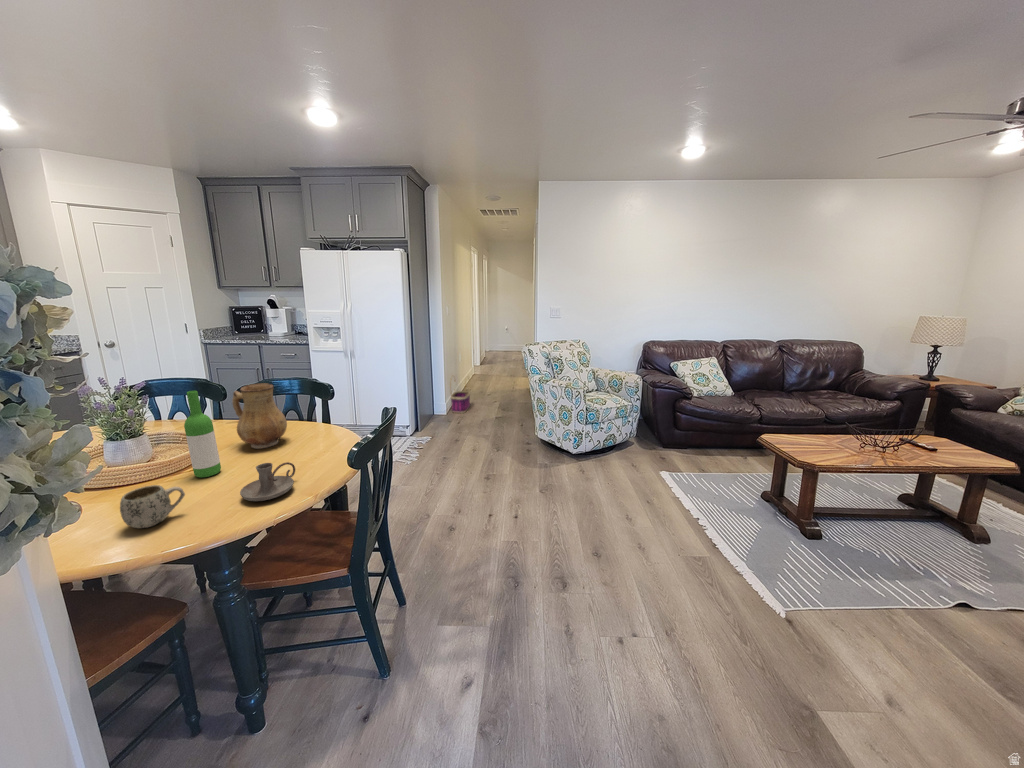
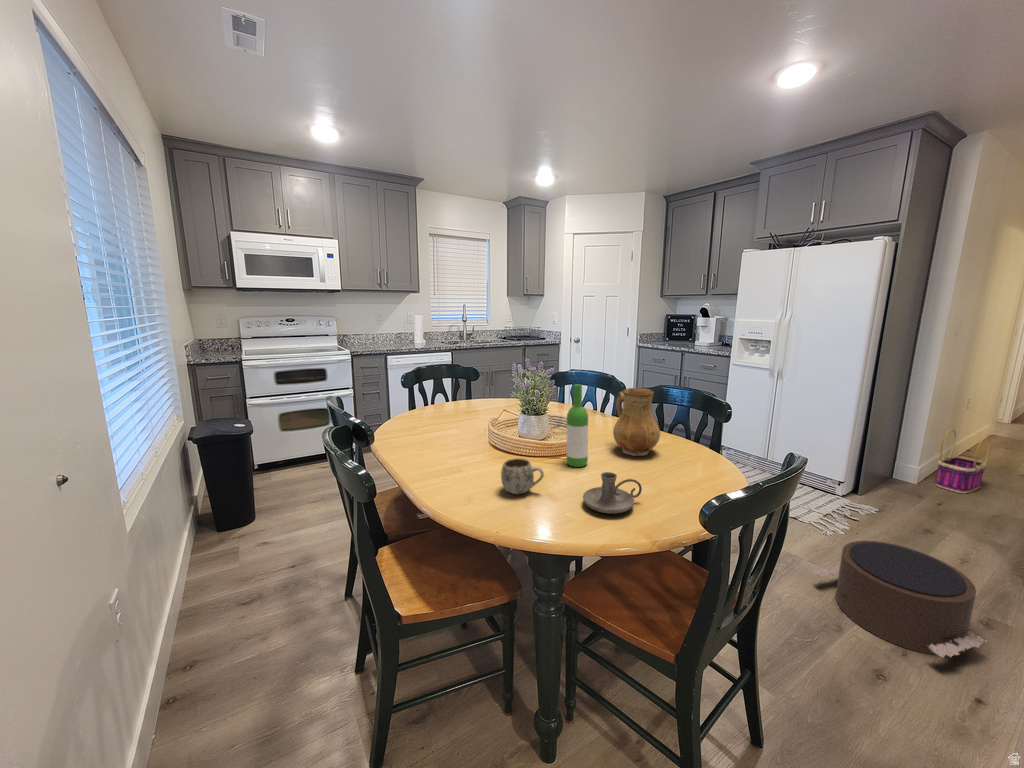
pouf: none [409,451,490,509] -> present [814,541,987,657]

